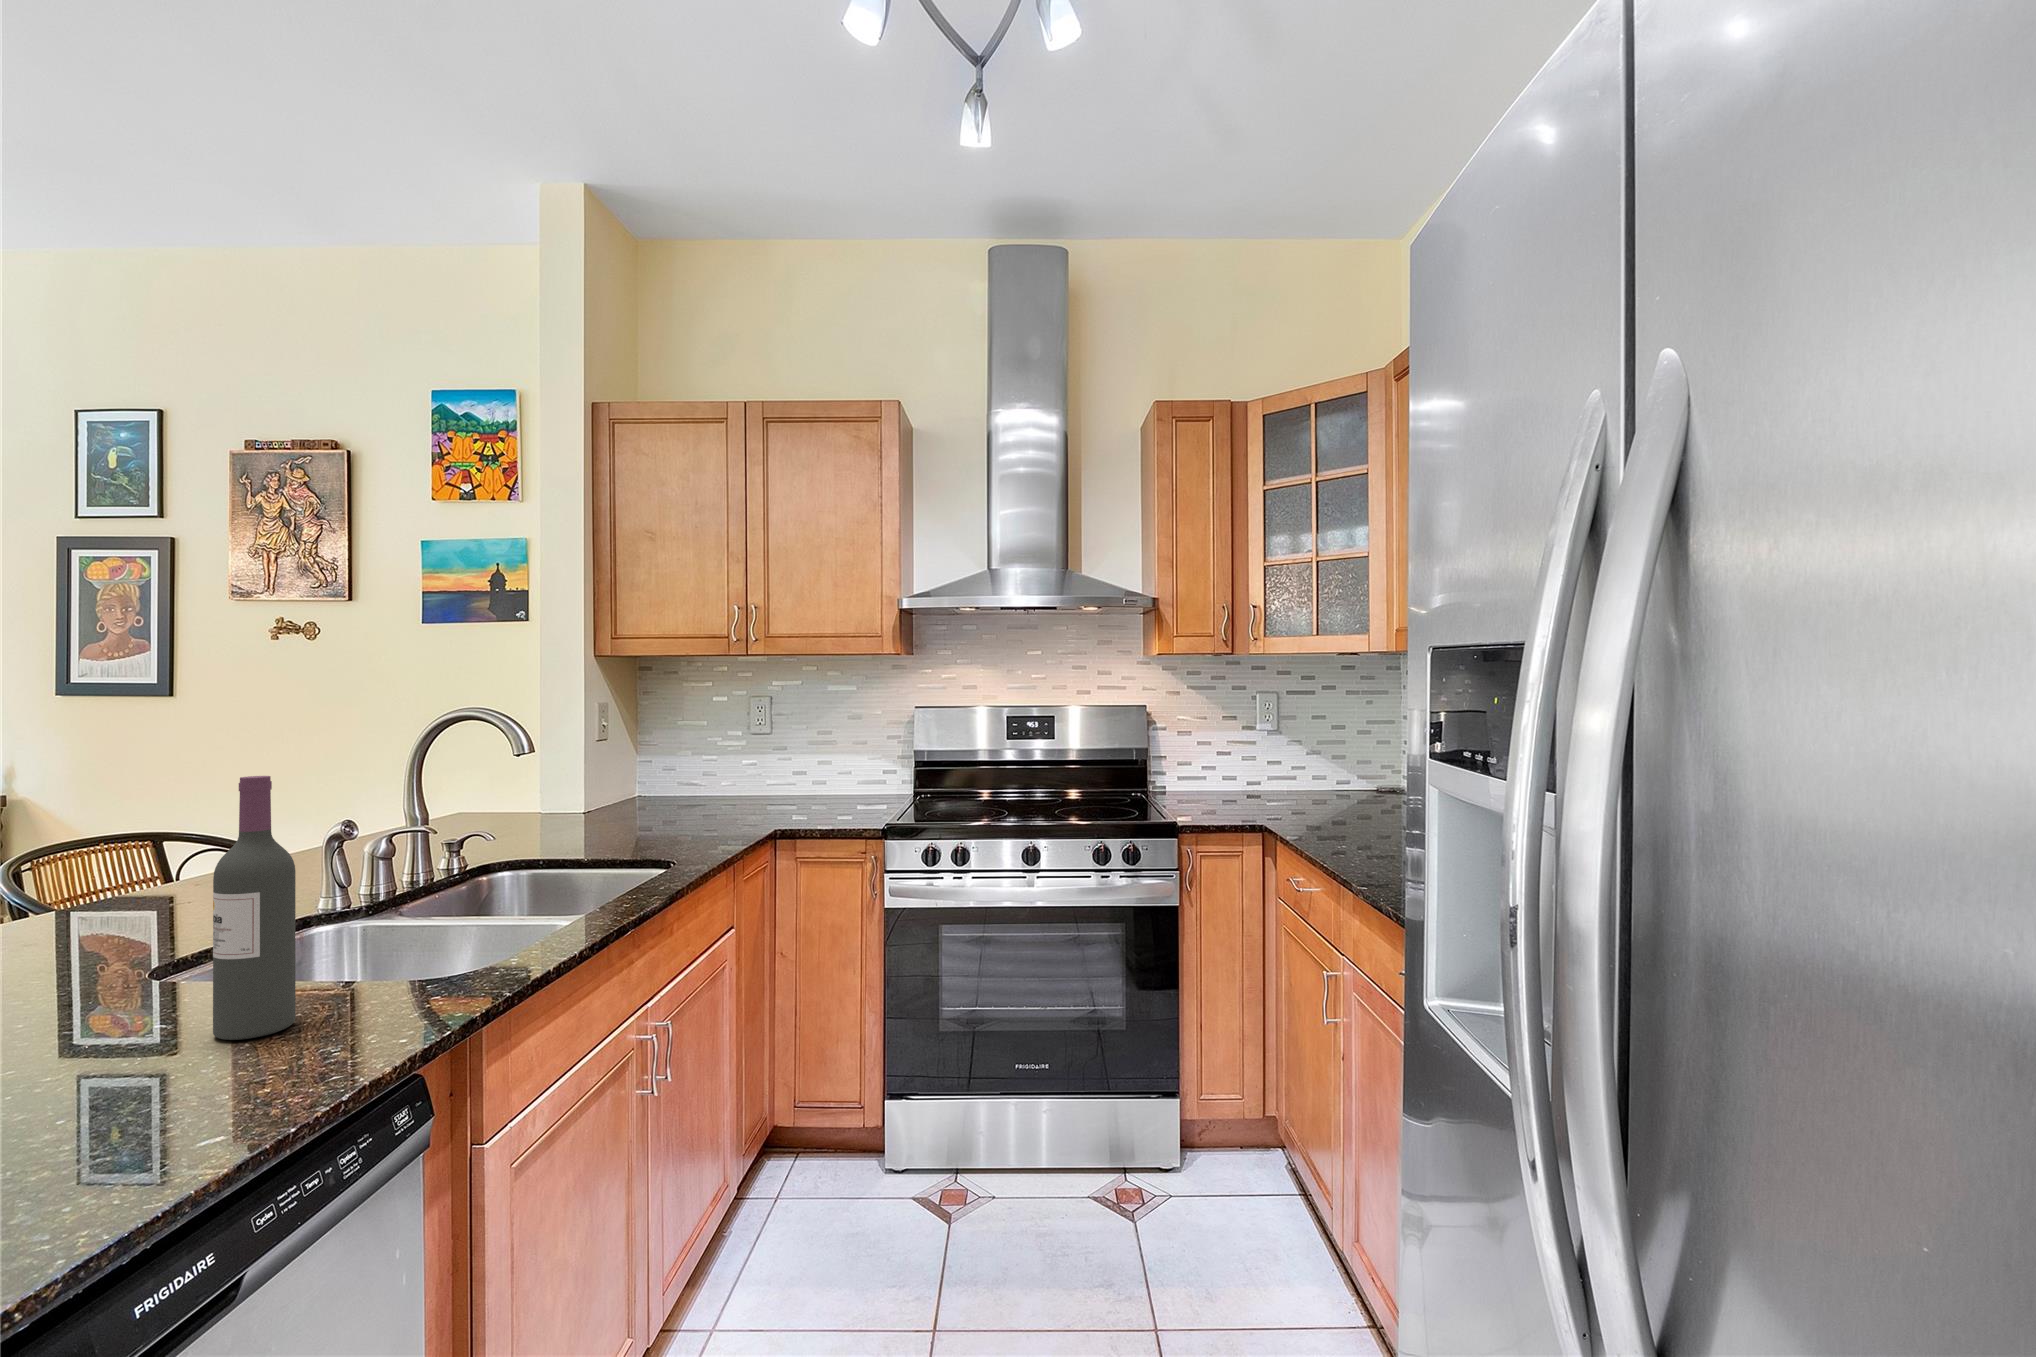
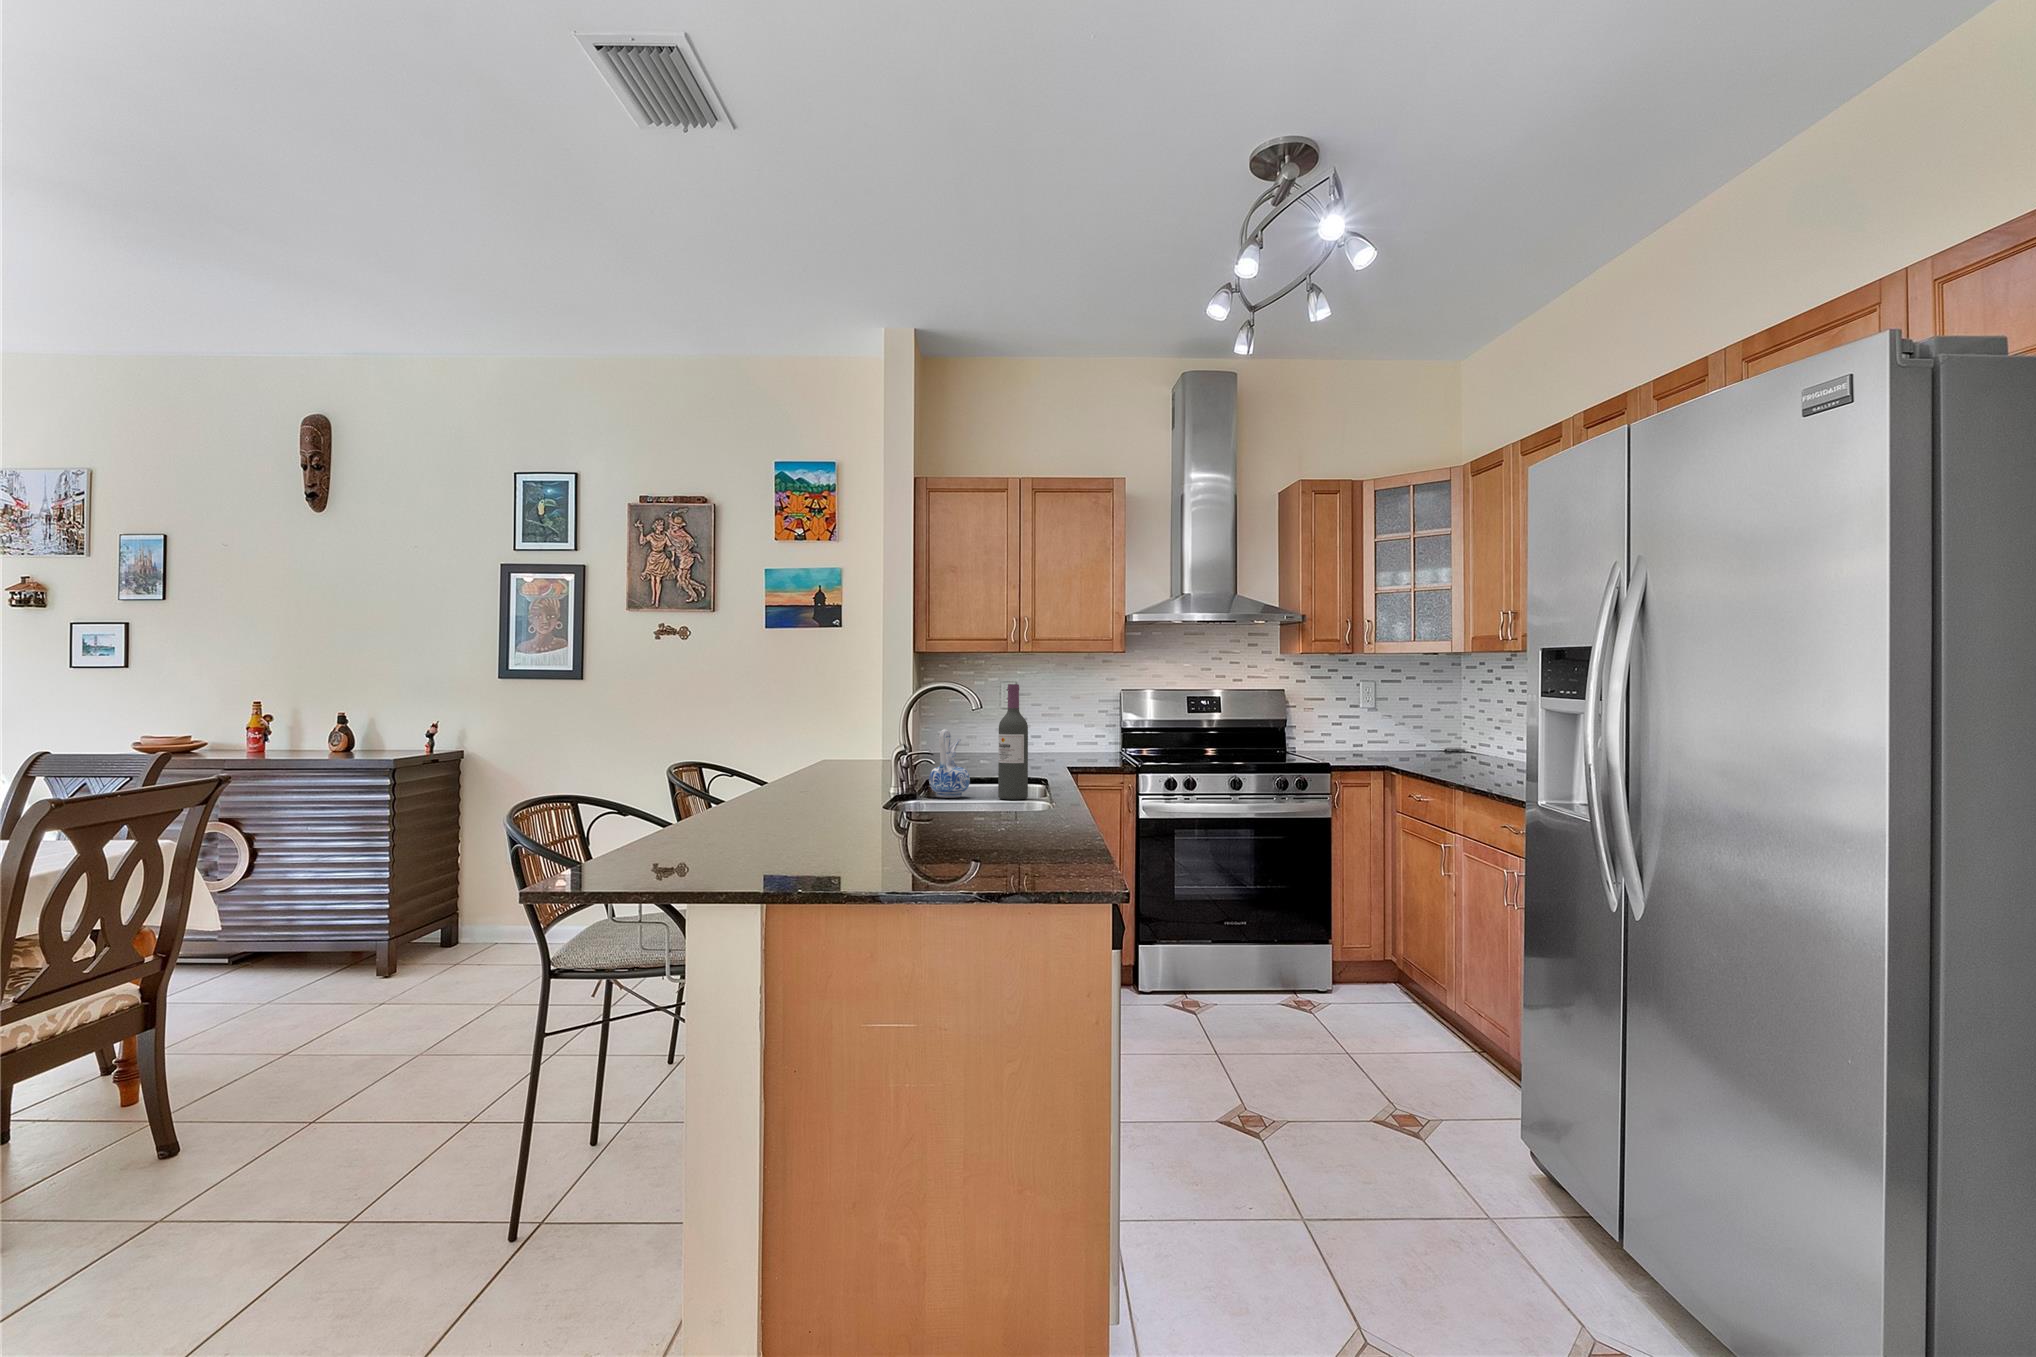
ceramic pitcher: none [80,876,198,1026] -> present [929,729,970,798]

